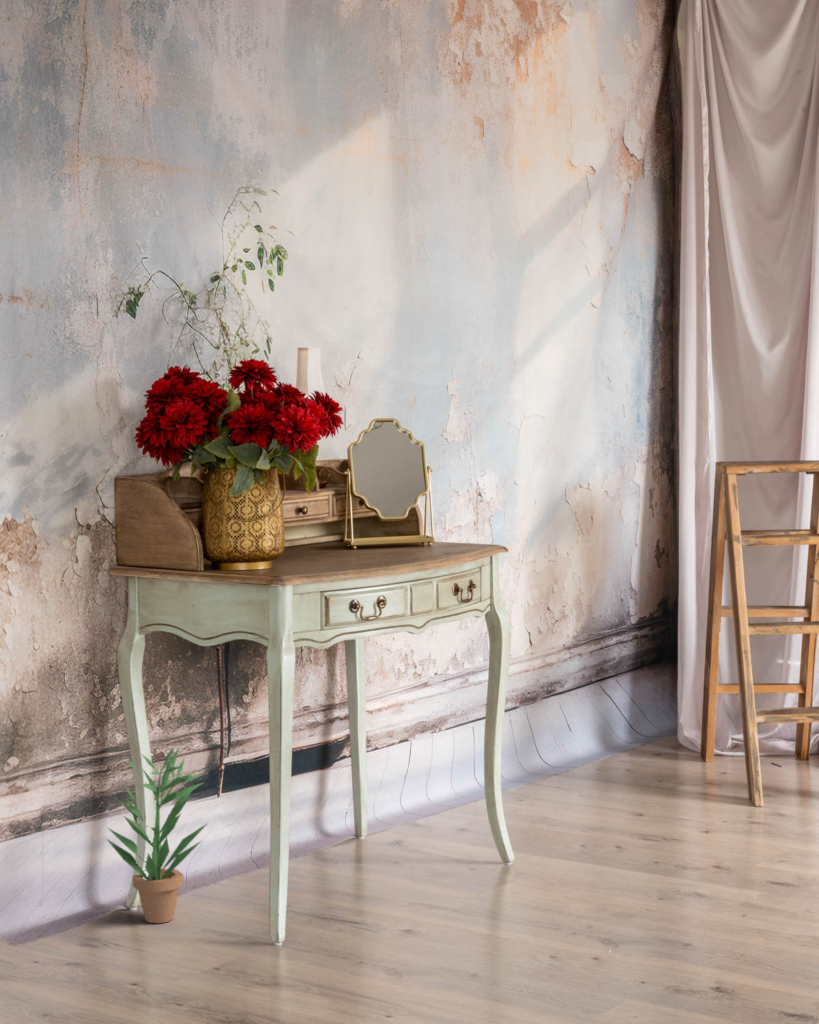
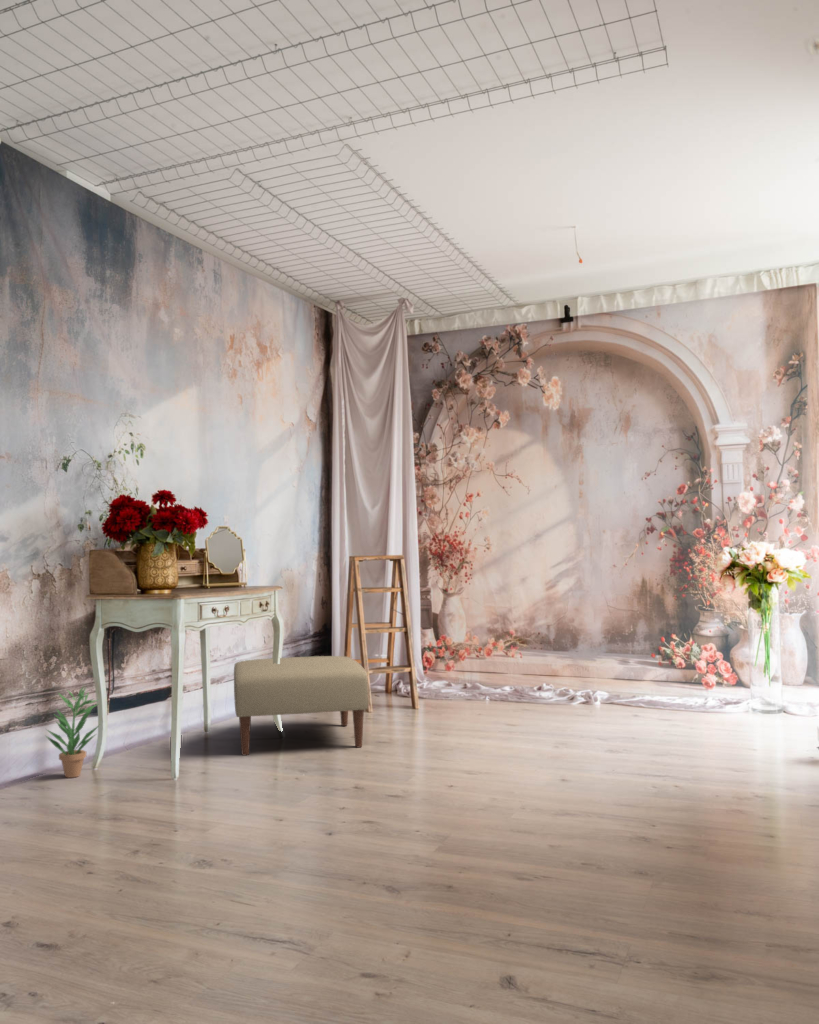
ottoman: none [472,690,754,896] -> present [234,656,368,755]

